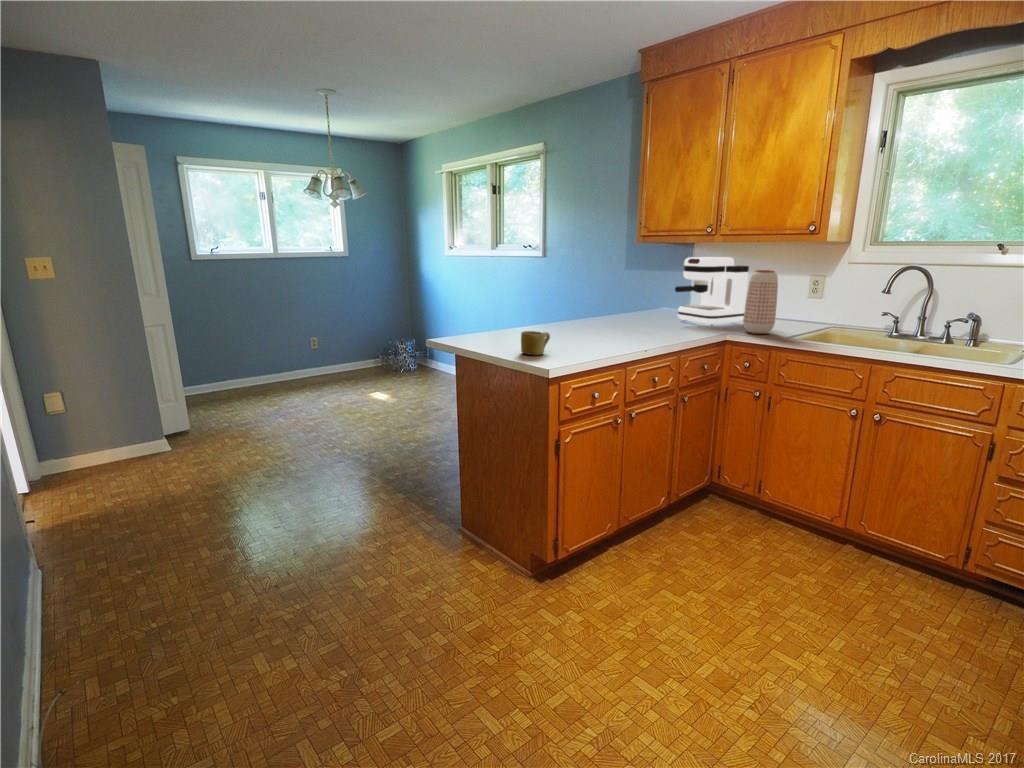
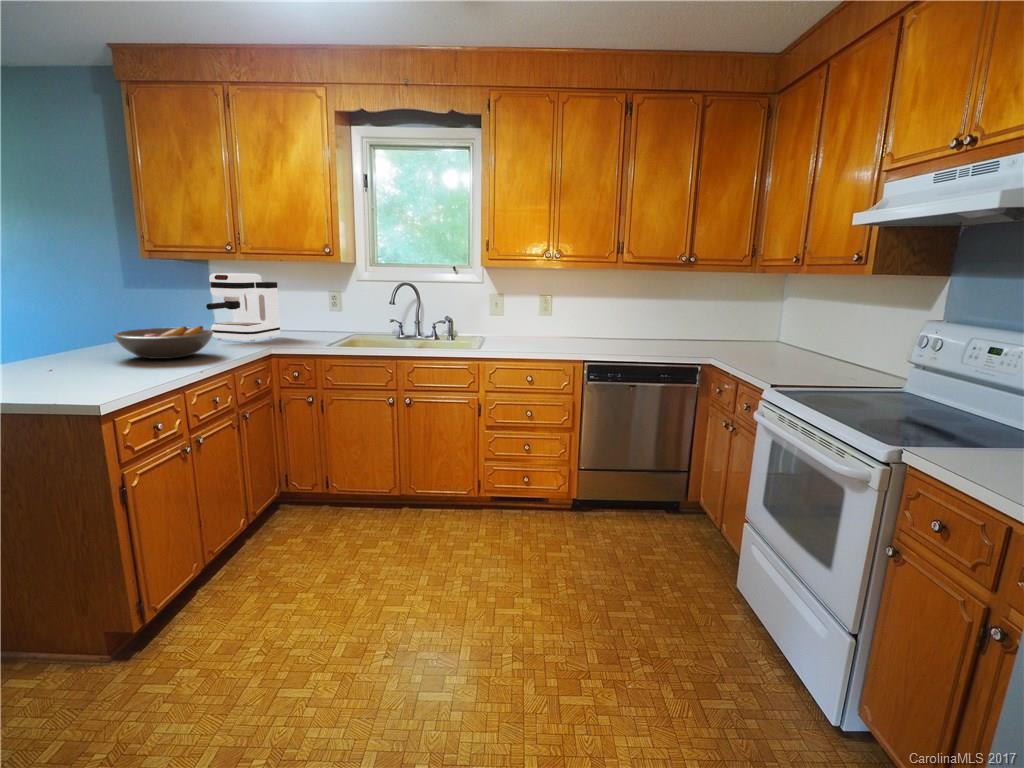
vase: present [743,270,778,334] -> none [285,286,314,345]
fruit bowl: none [590,307,668,335] -> present [113,326,213,359]
mug: present [521,331,550,355] -> none [37,363,81,393]

